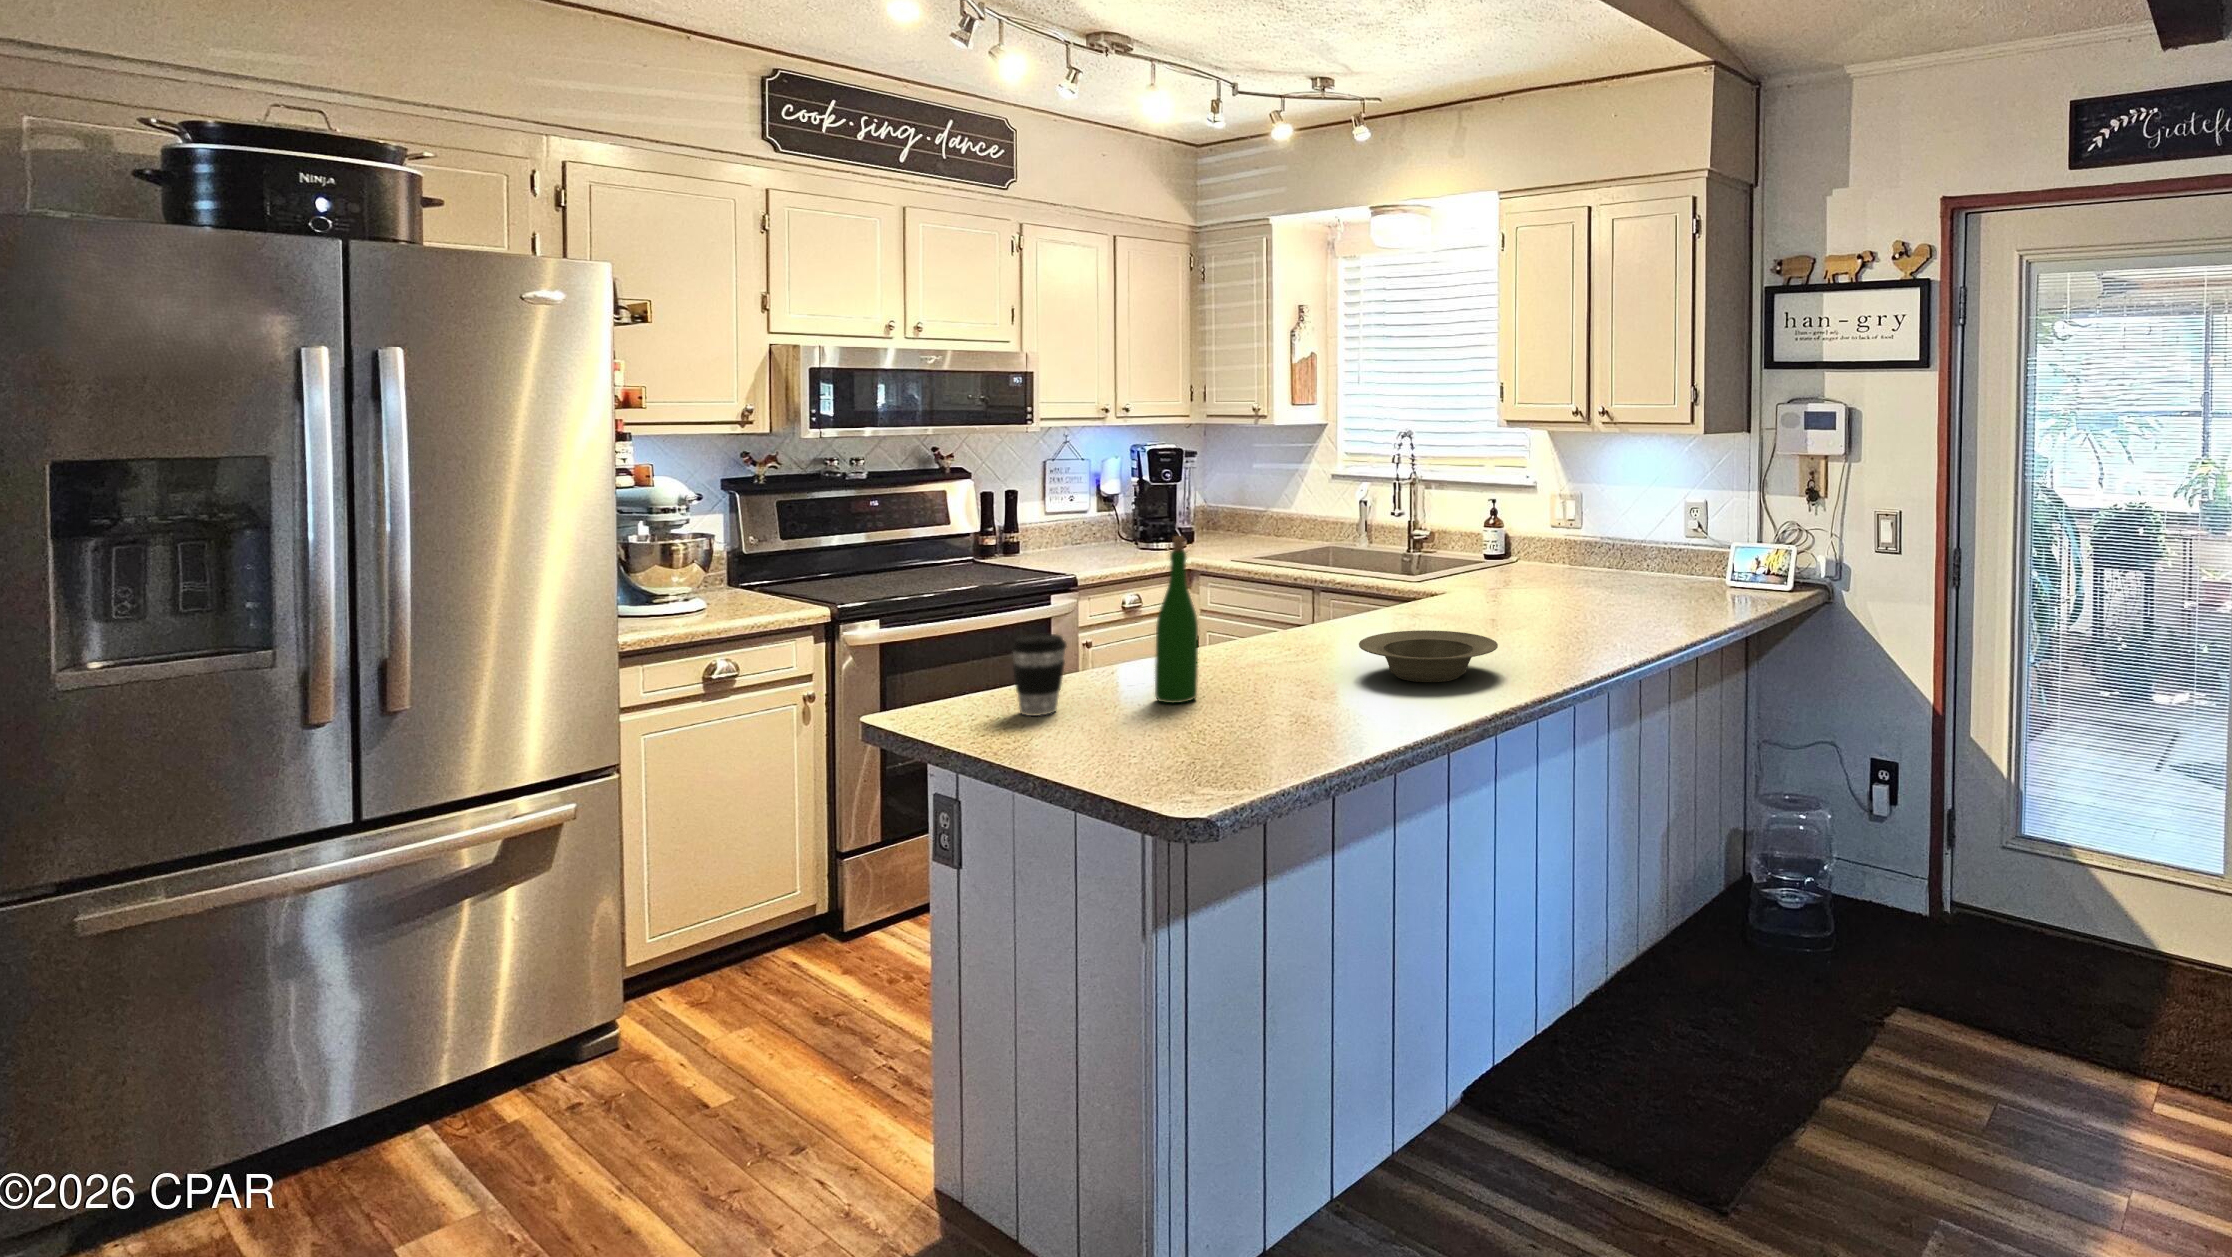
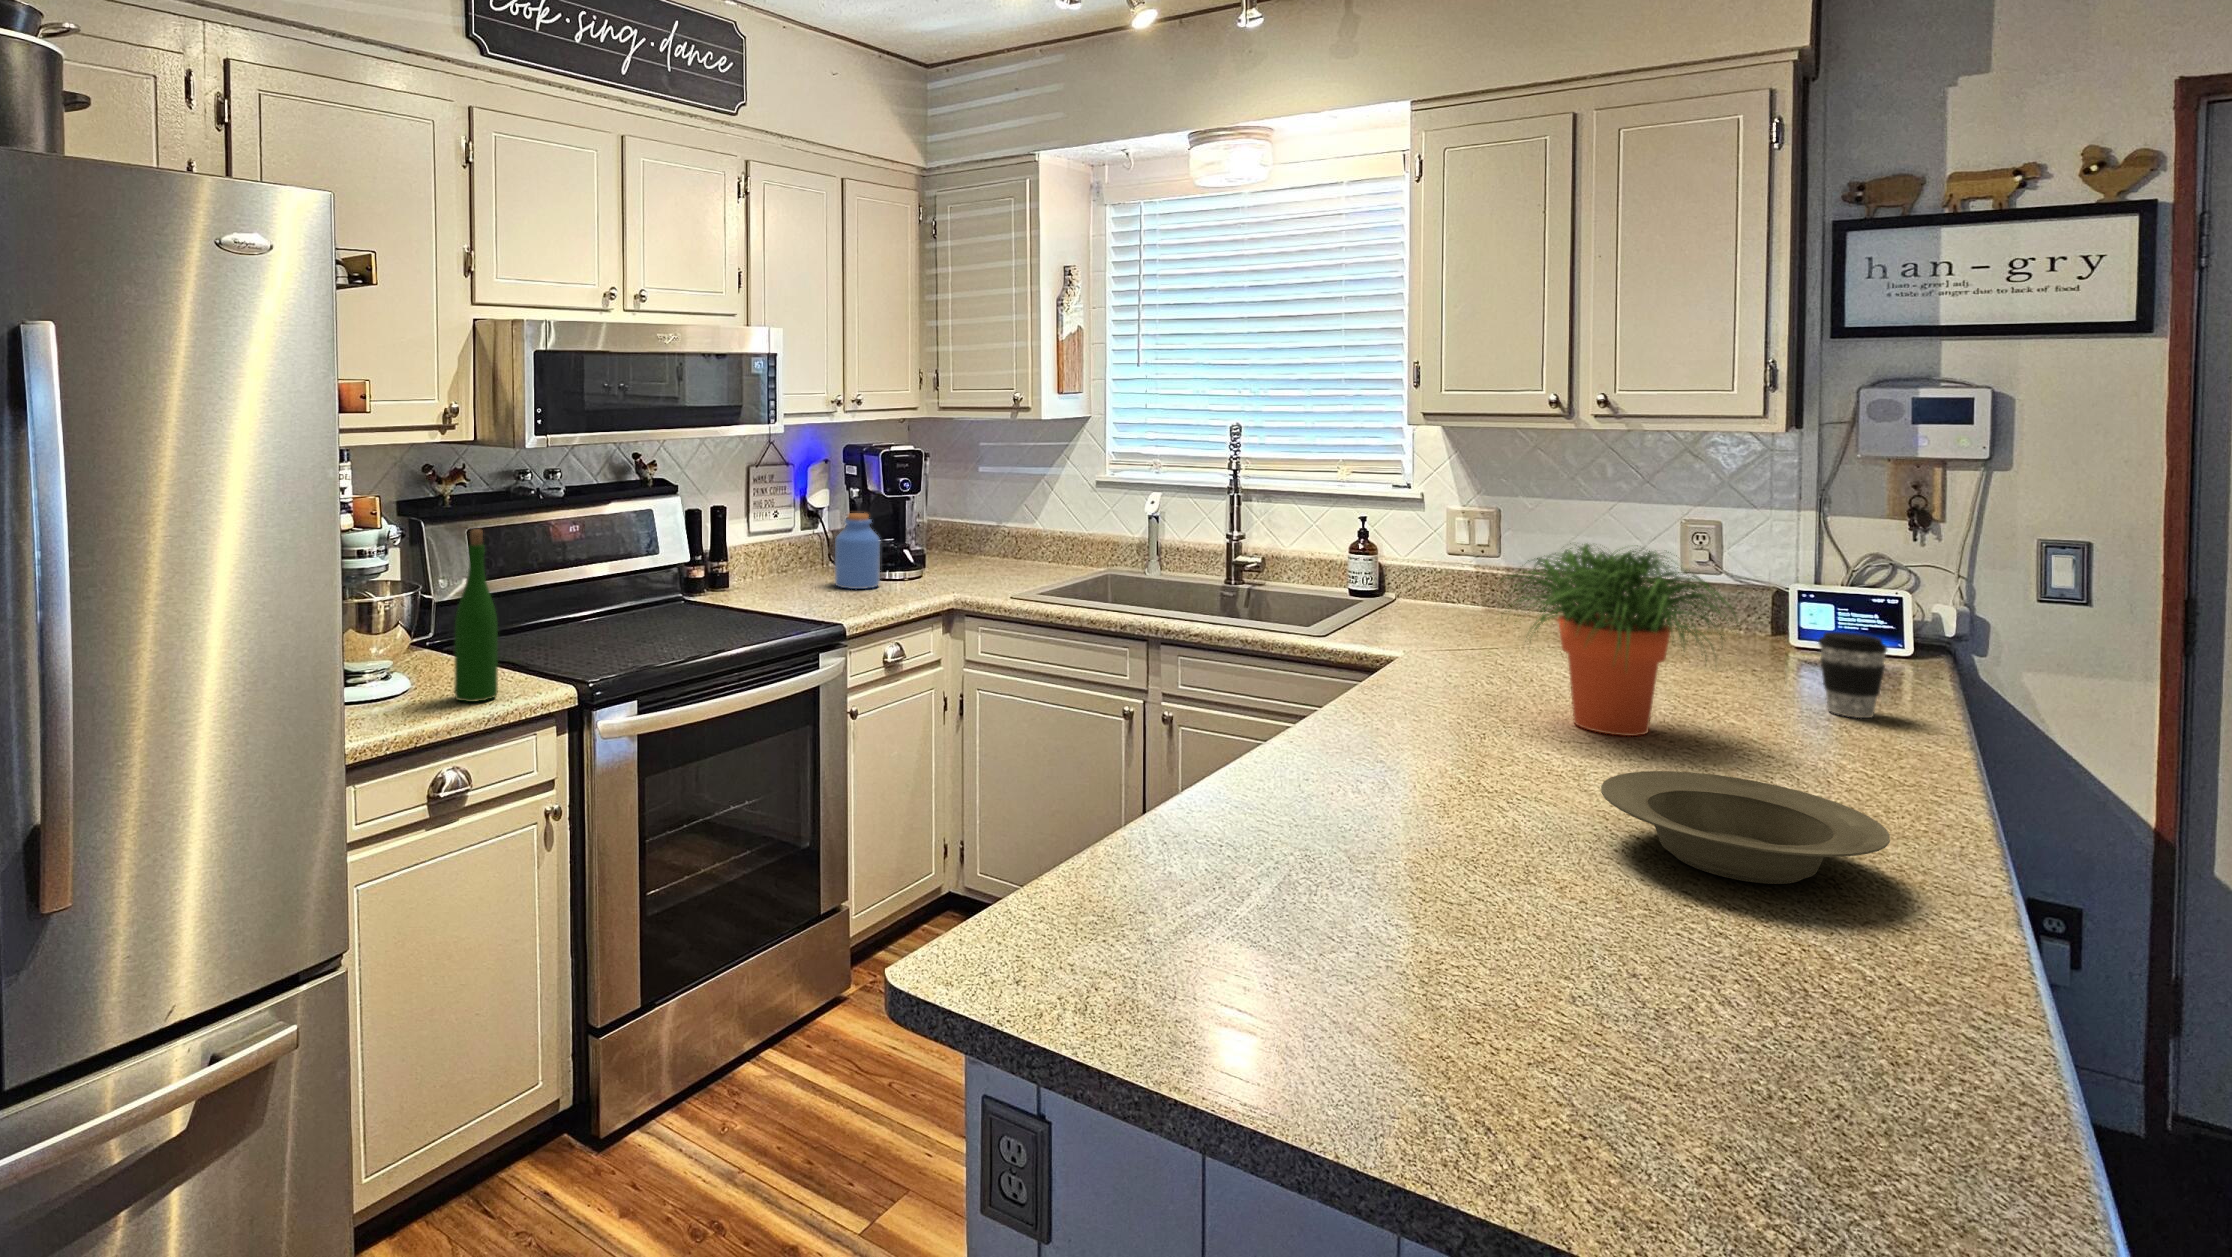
jar: none [1105,497,1142,555] -> present [835,513,880,589]
potted plant: none [1437,502,1576,627] -> present [1501,543,1738,736]
wine bottle: present [1155,536,1198,703] -> present [454,529,498,702]
coffee cup: present [1012,634,1067,716] -> present [1818,632,1887,718]

